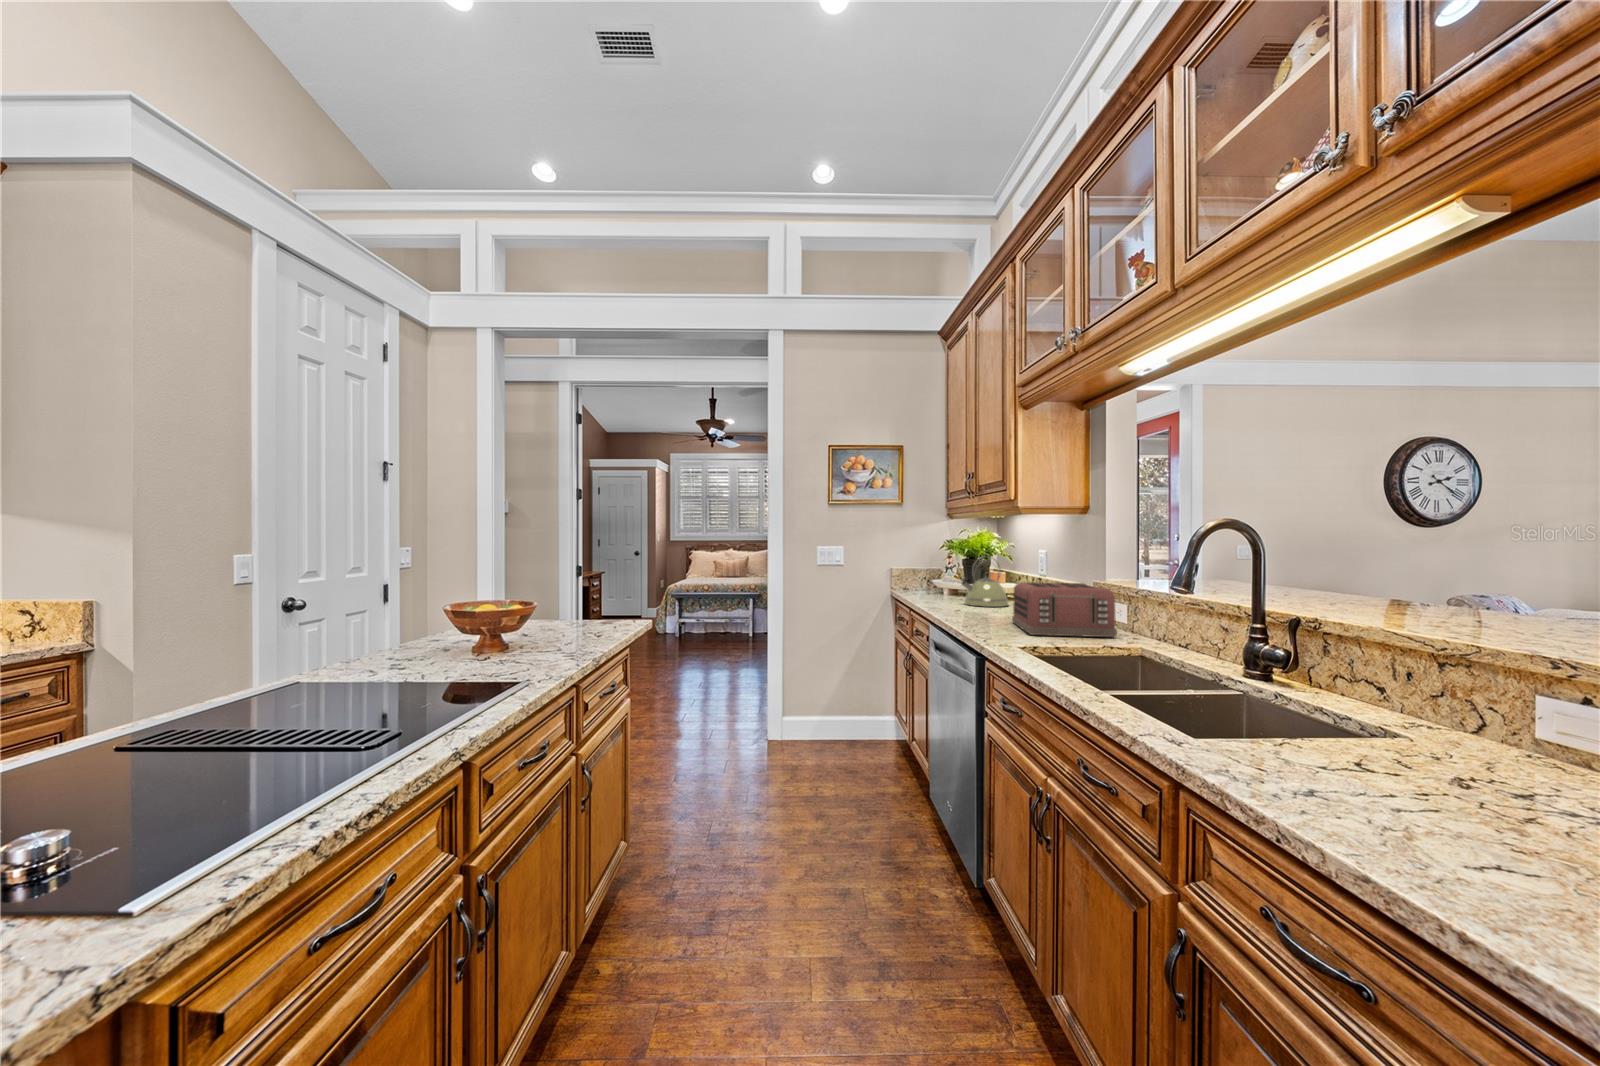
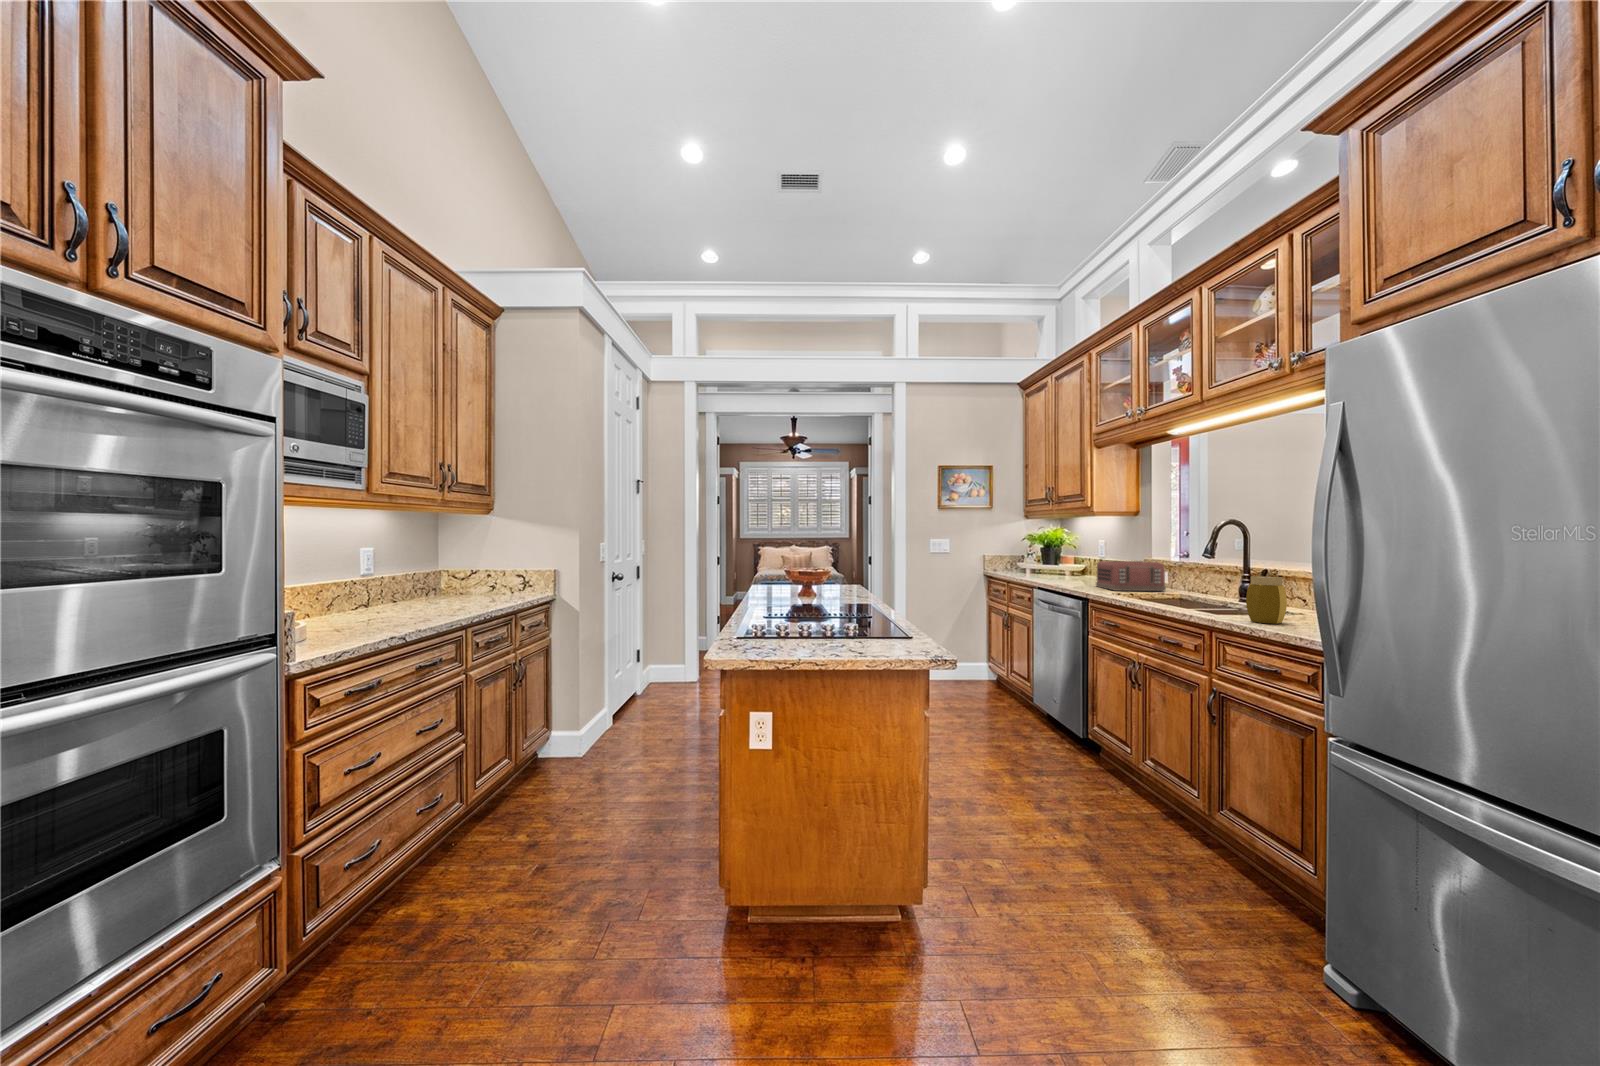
kettle: present [961,561,1008,607] -> none [1049,546,1083,580]
jar: none [1262,657,1373,795] -> present [1246,576,1287,624]

